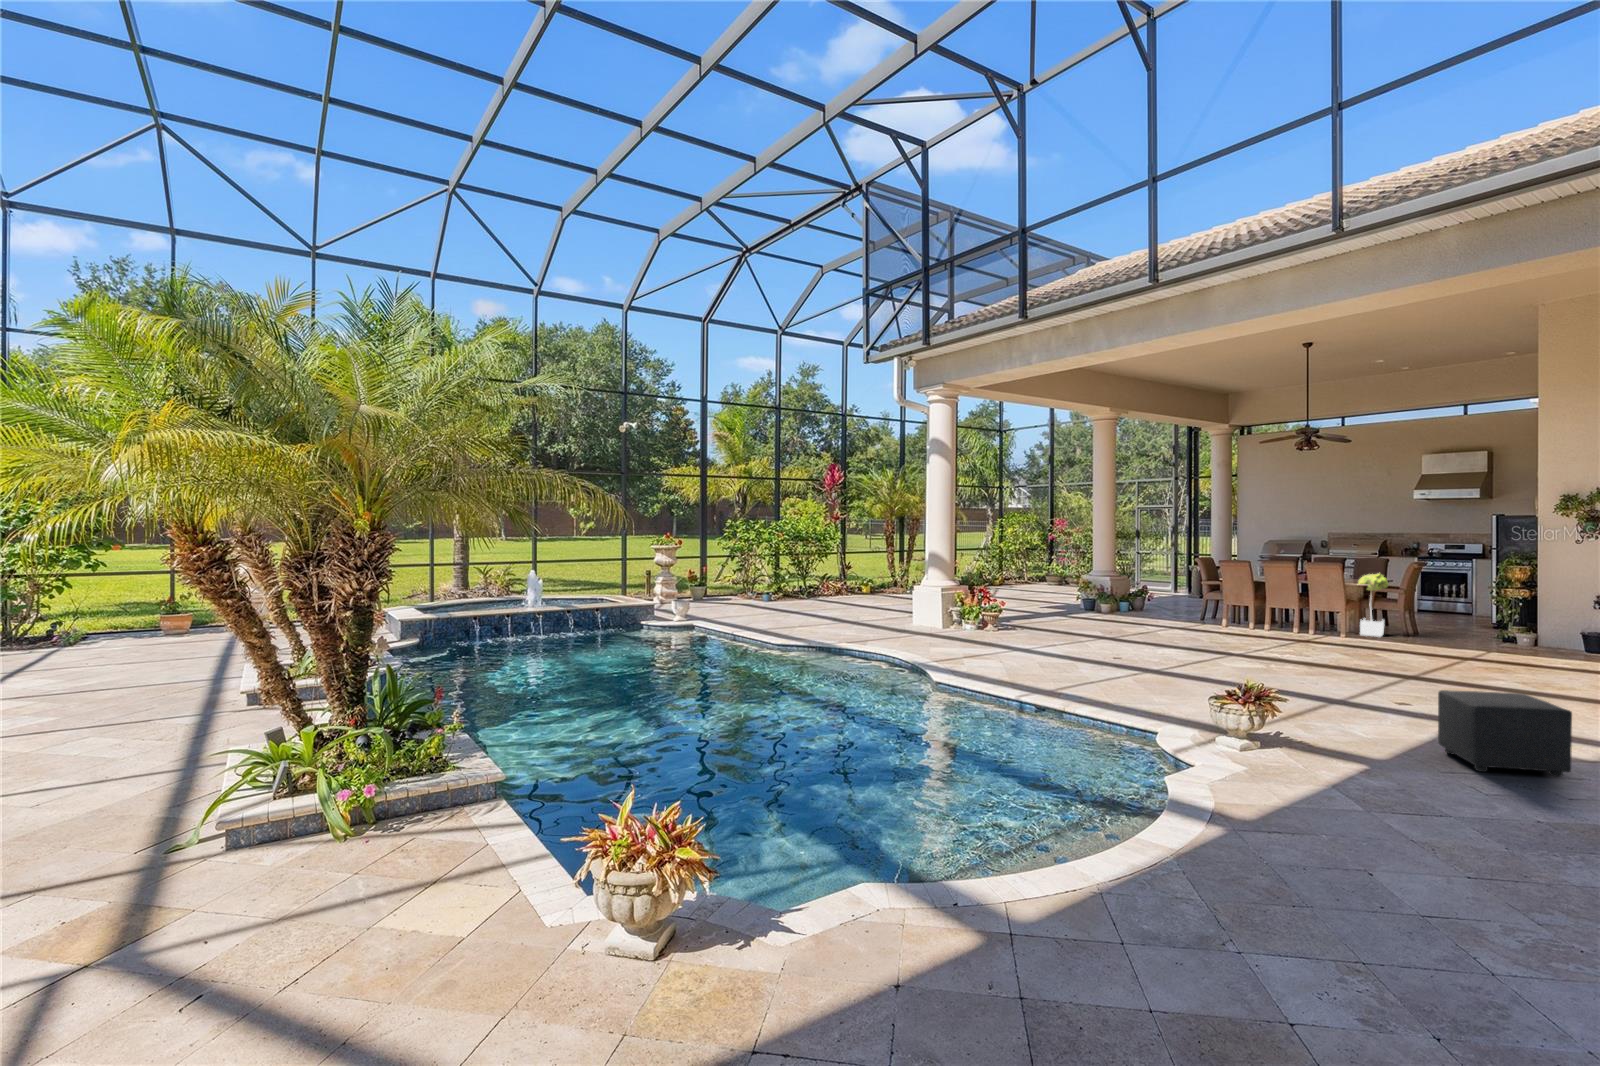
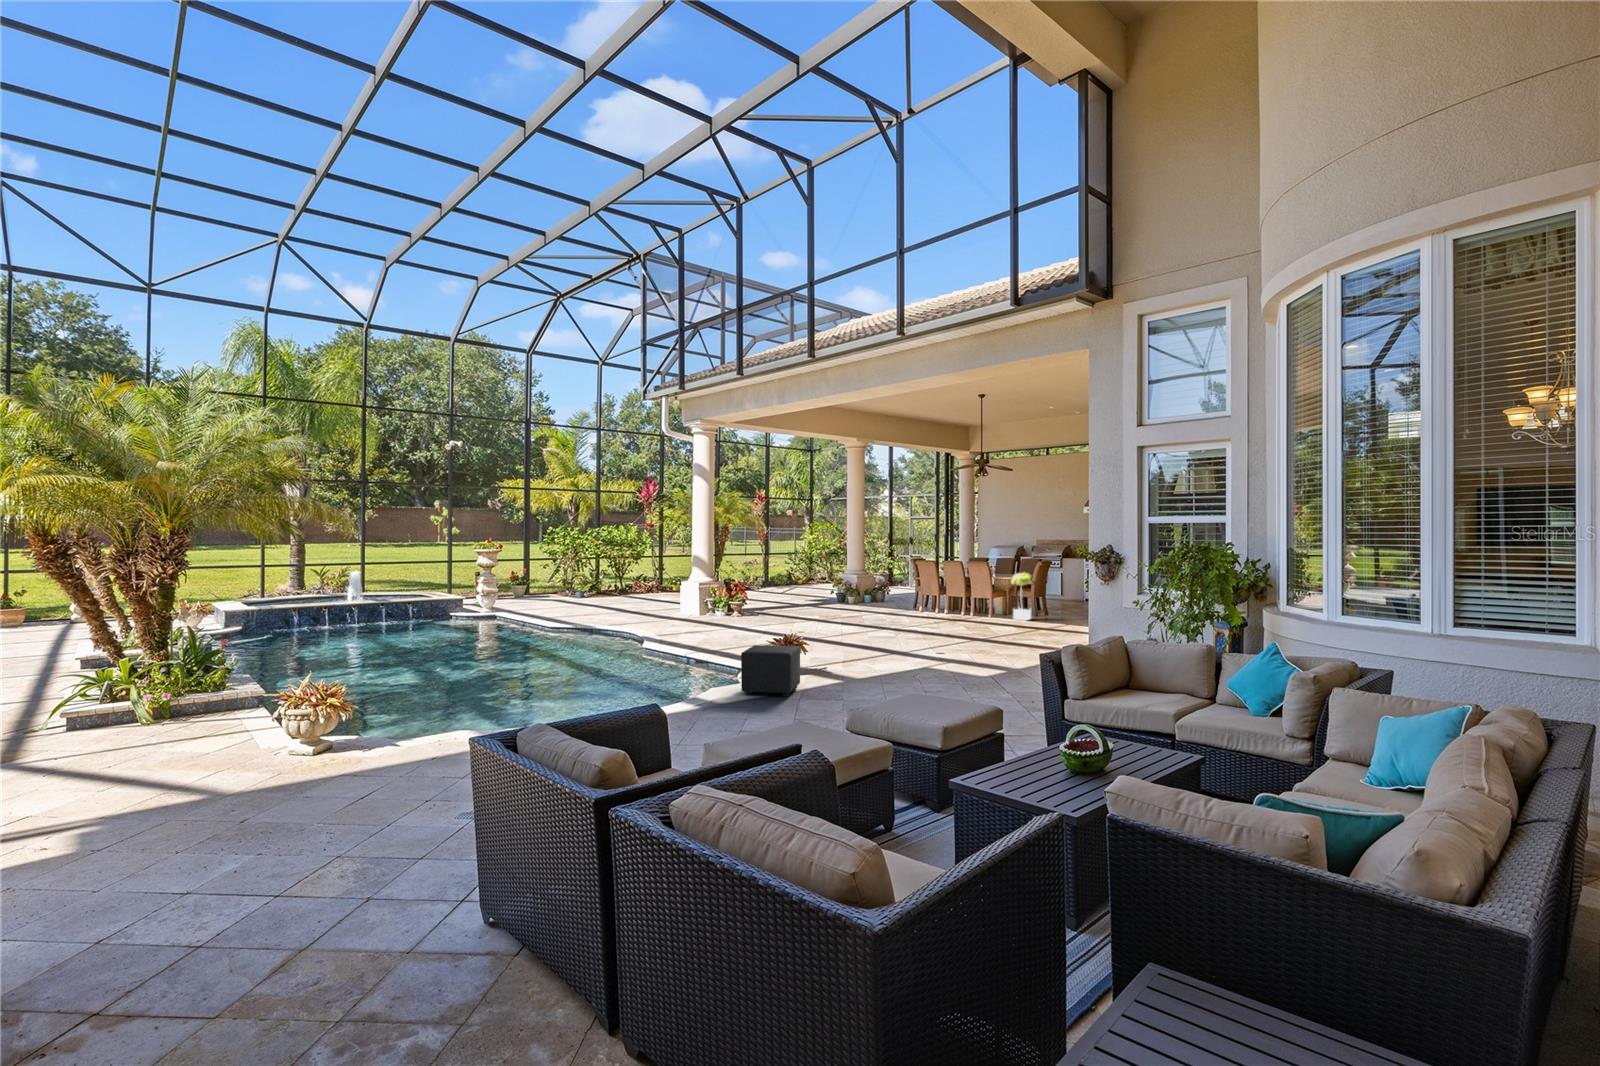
ottoman: present [1438,690,1572,777] -> present [741,645,800,697]

